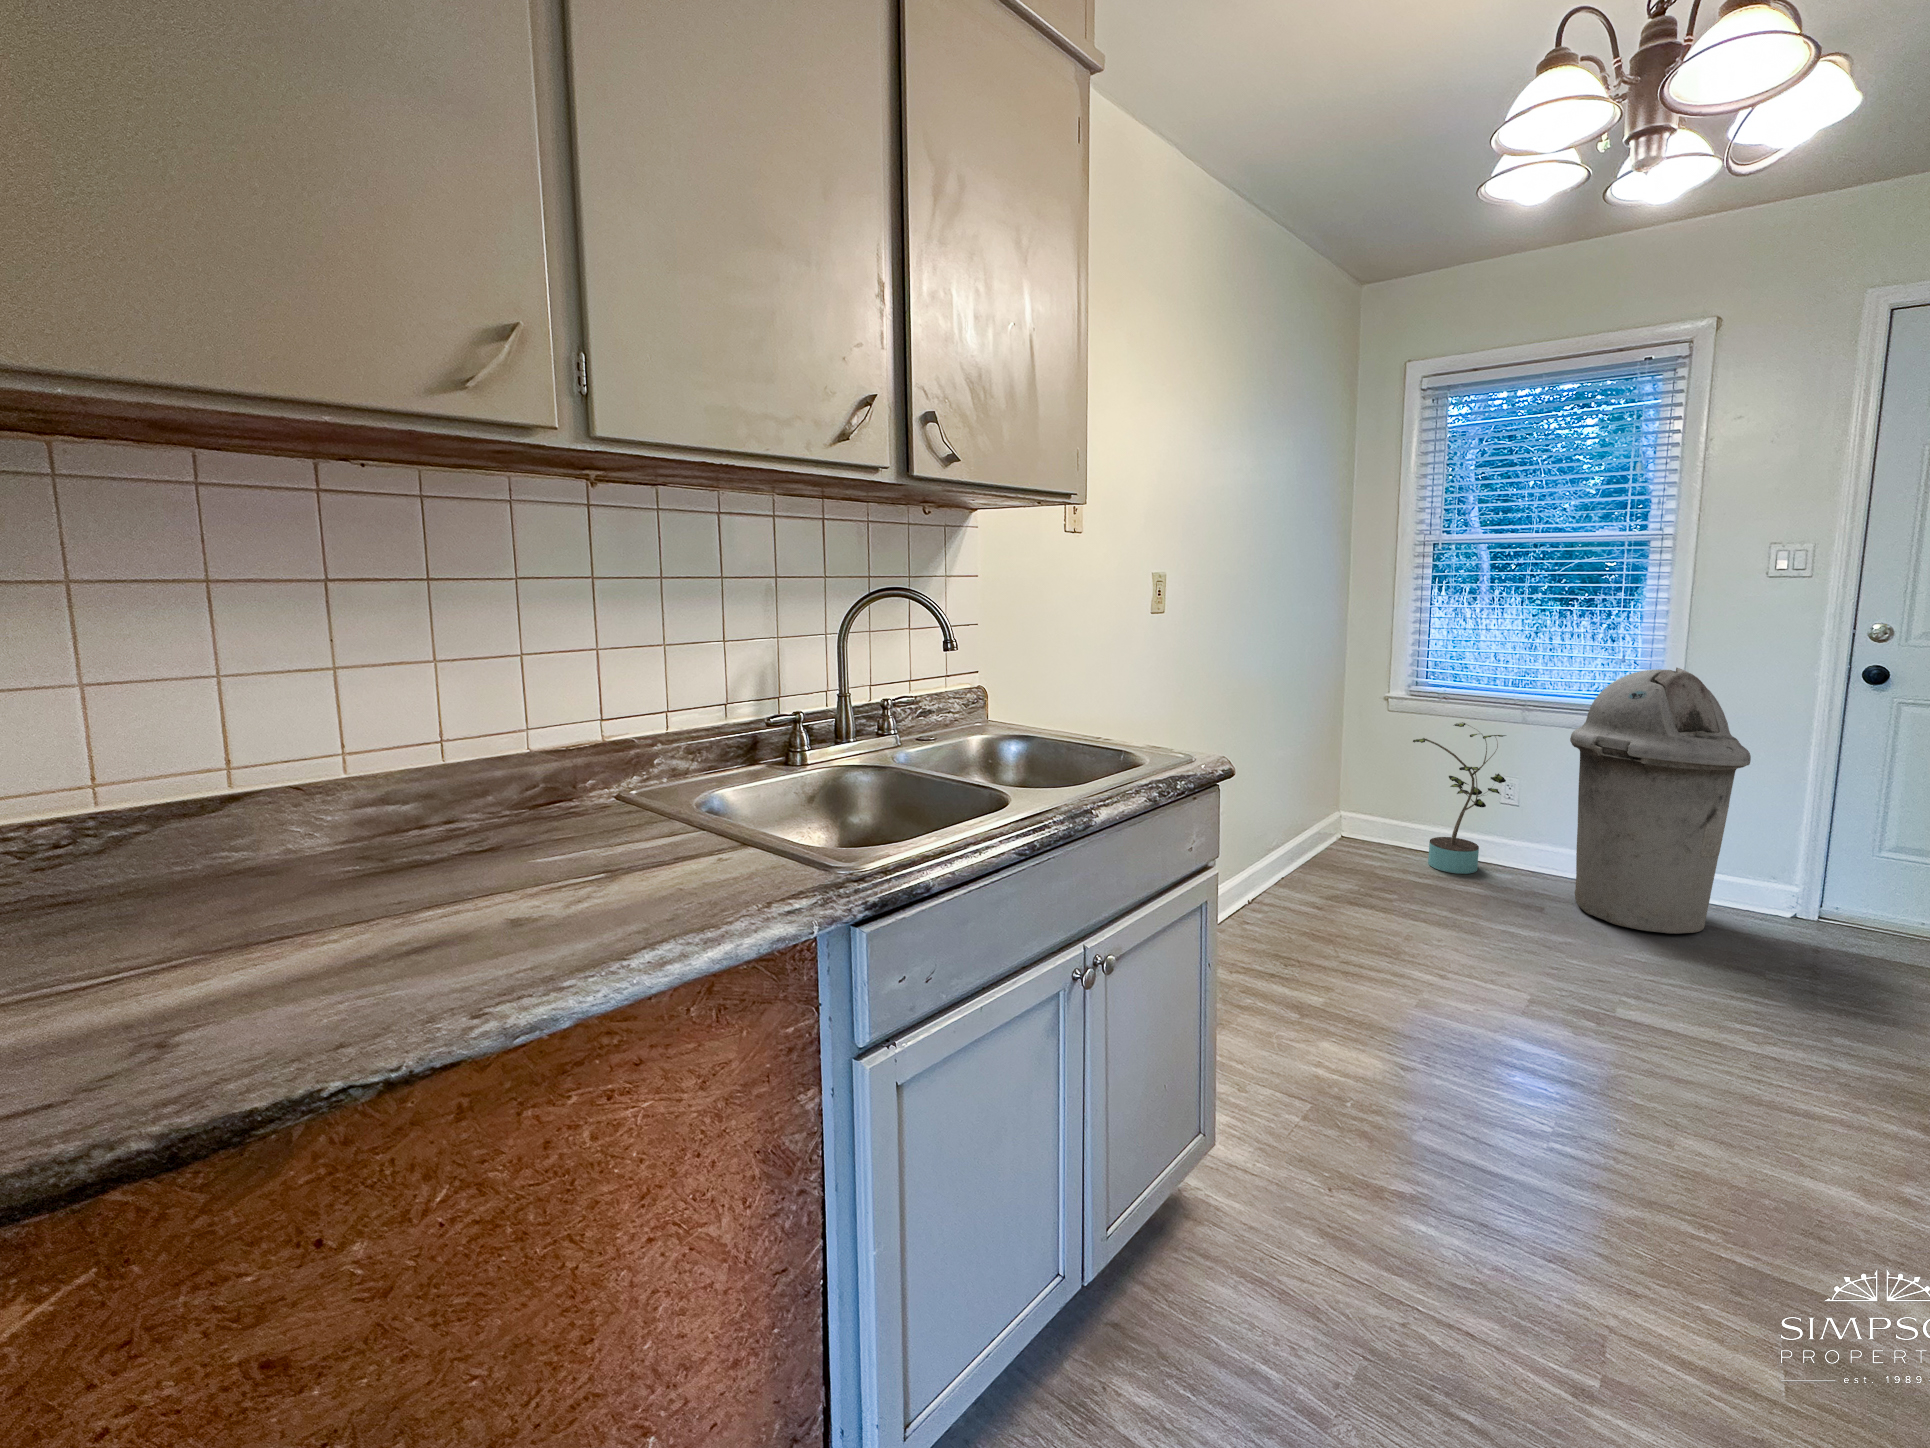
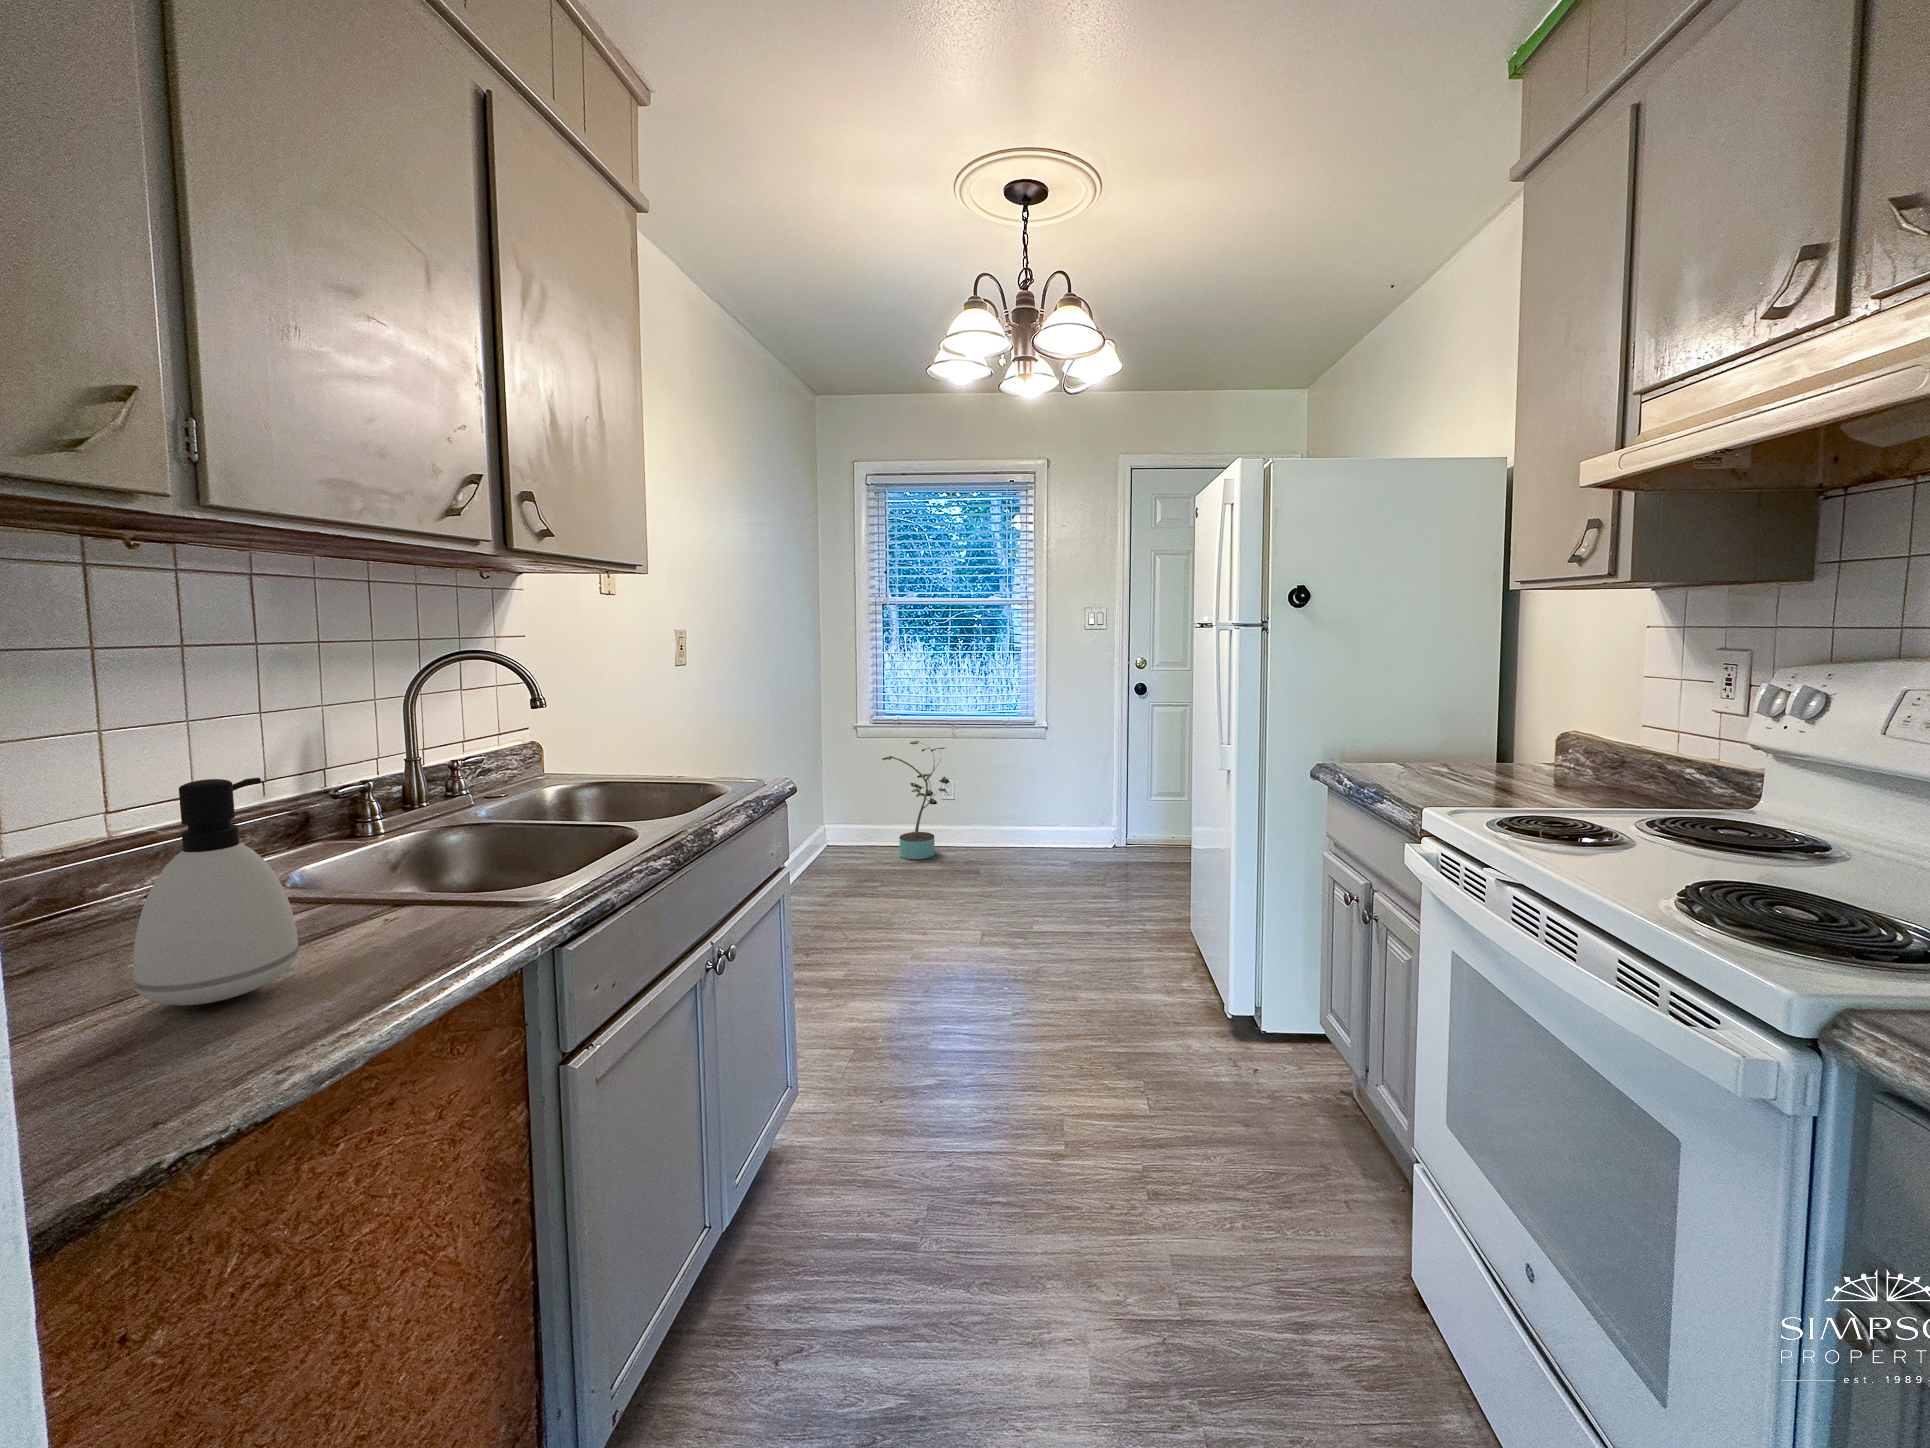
trash can: present [1570,668,1751,934] -> none [989,689,1088,872]
soap dispenser: none [473,700,604,915] -> present [133,778,299,1005]

